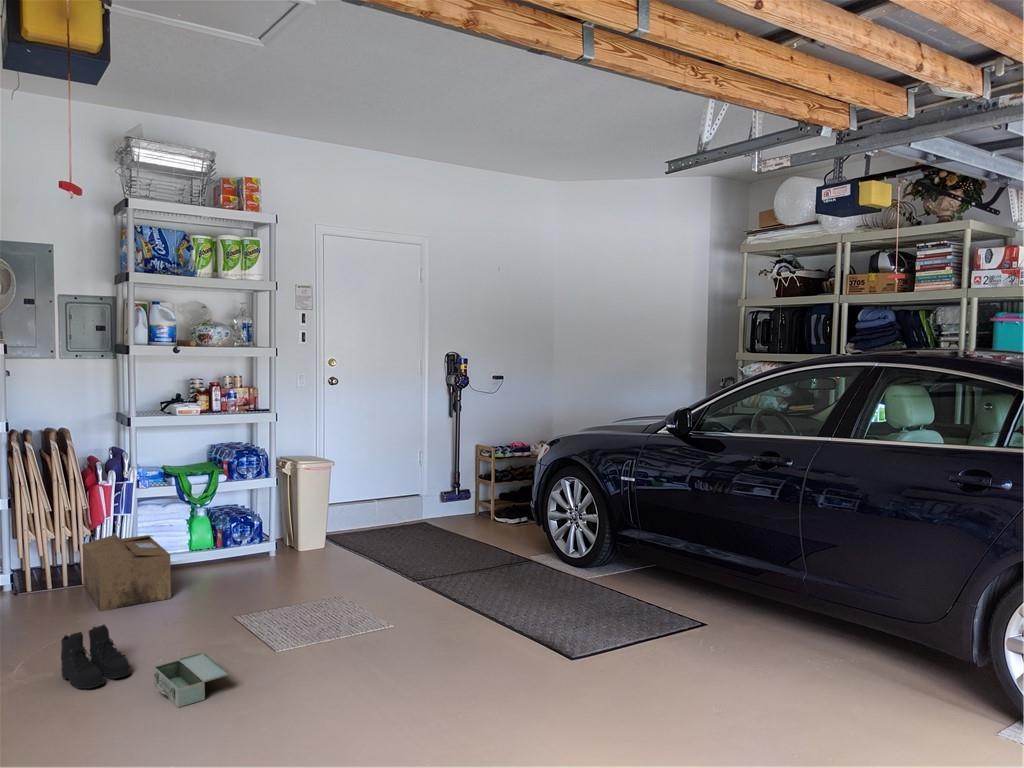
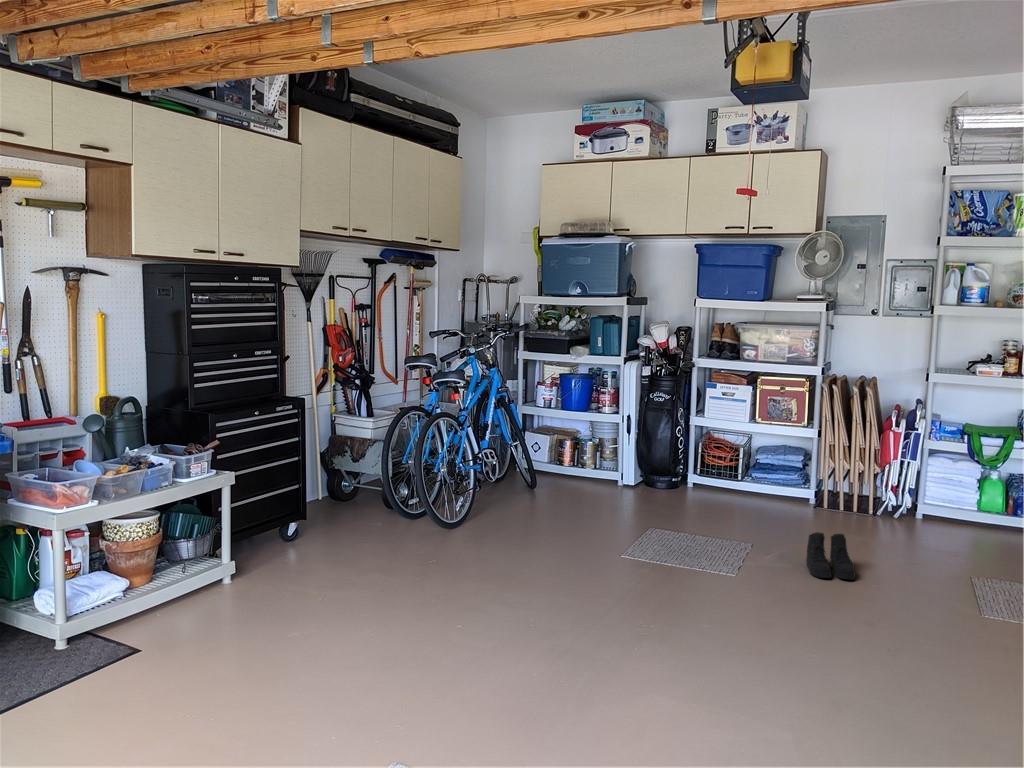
cardboard box: present [82,534,171,611] -> none [867,477,936,543]
toolbox: present [154,653,229,708] -> none [863,578,923,617]

